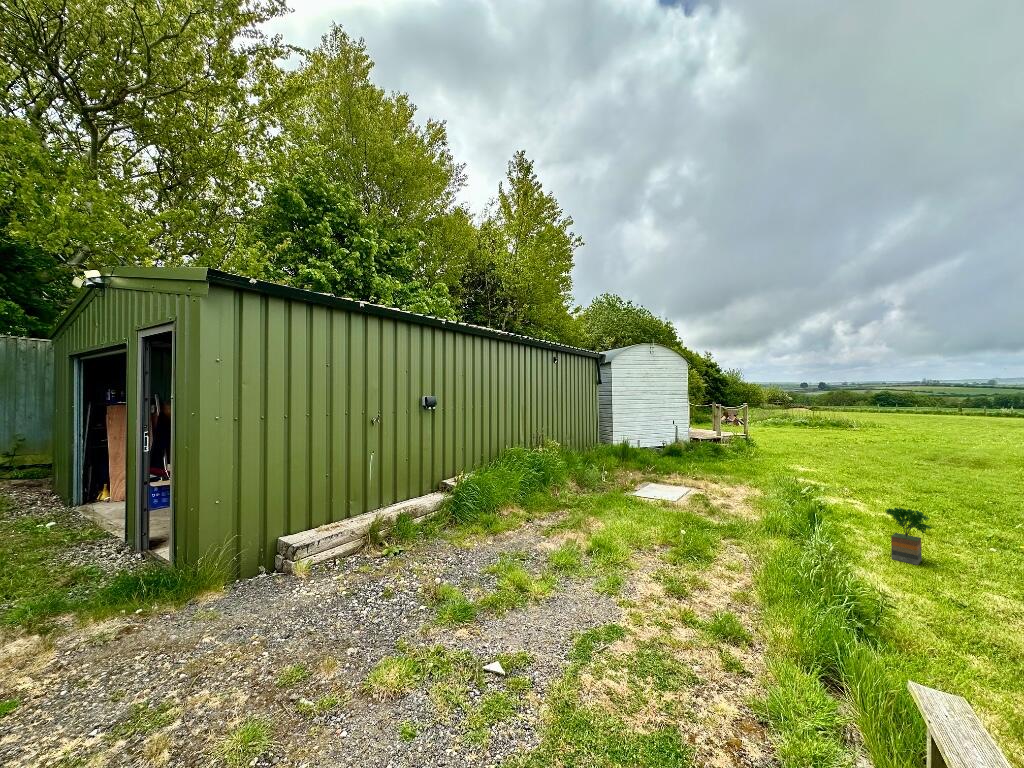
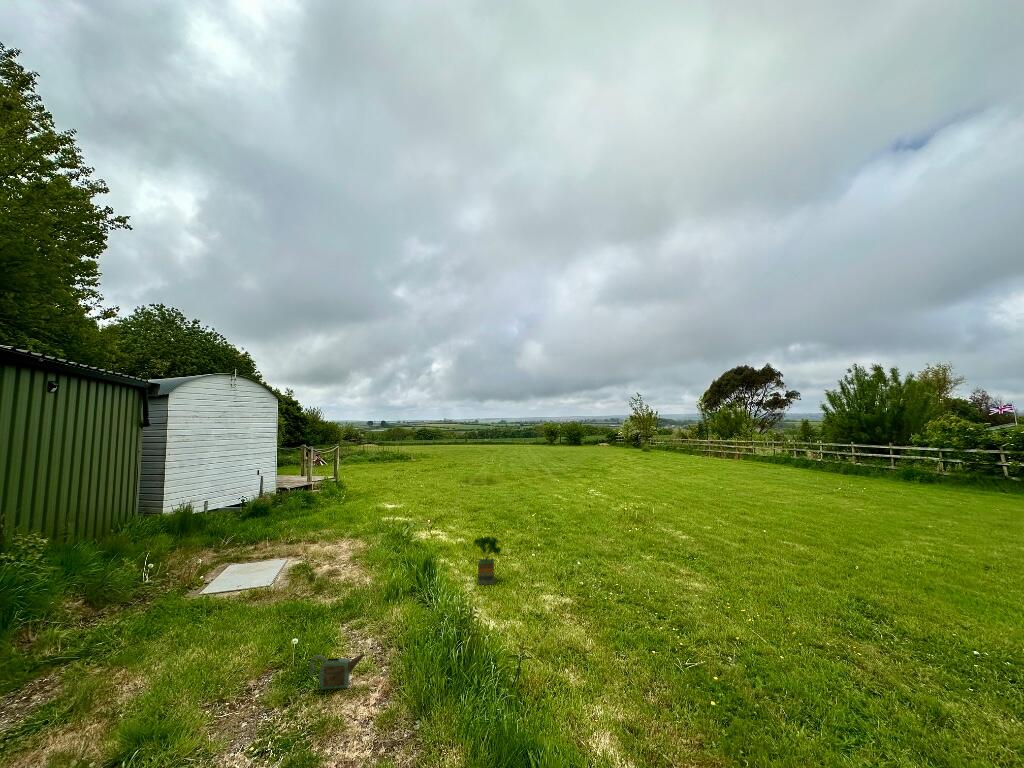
watering can: none [688,540,730,571] -> present [309,654,365,690]

